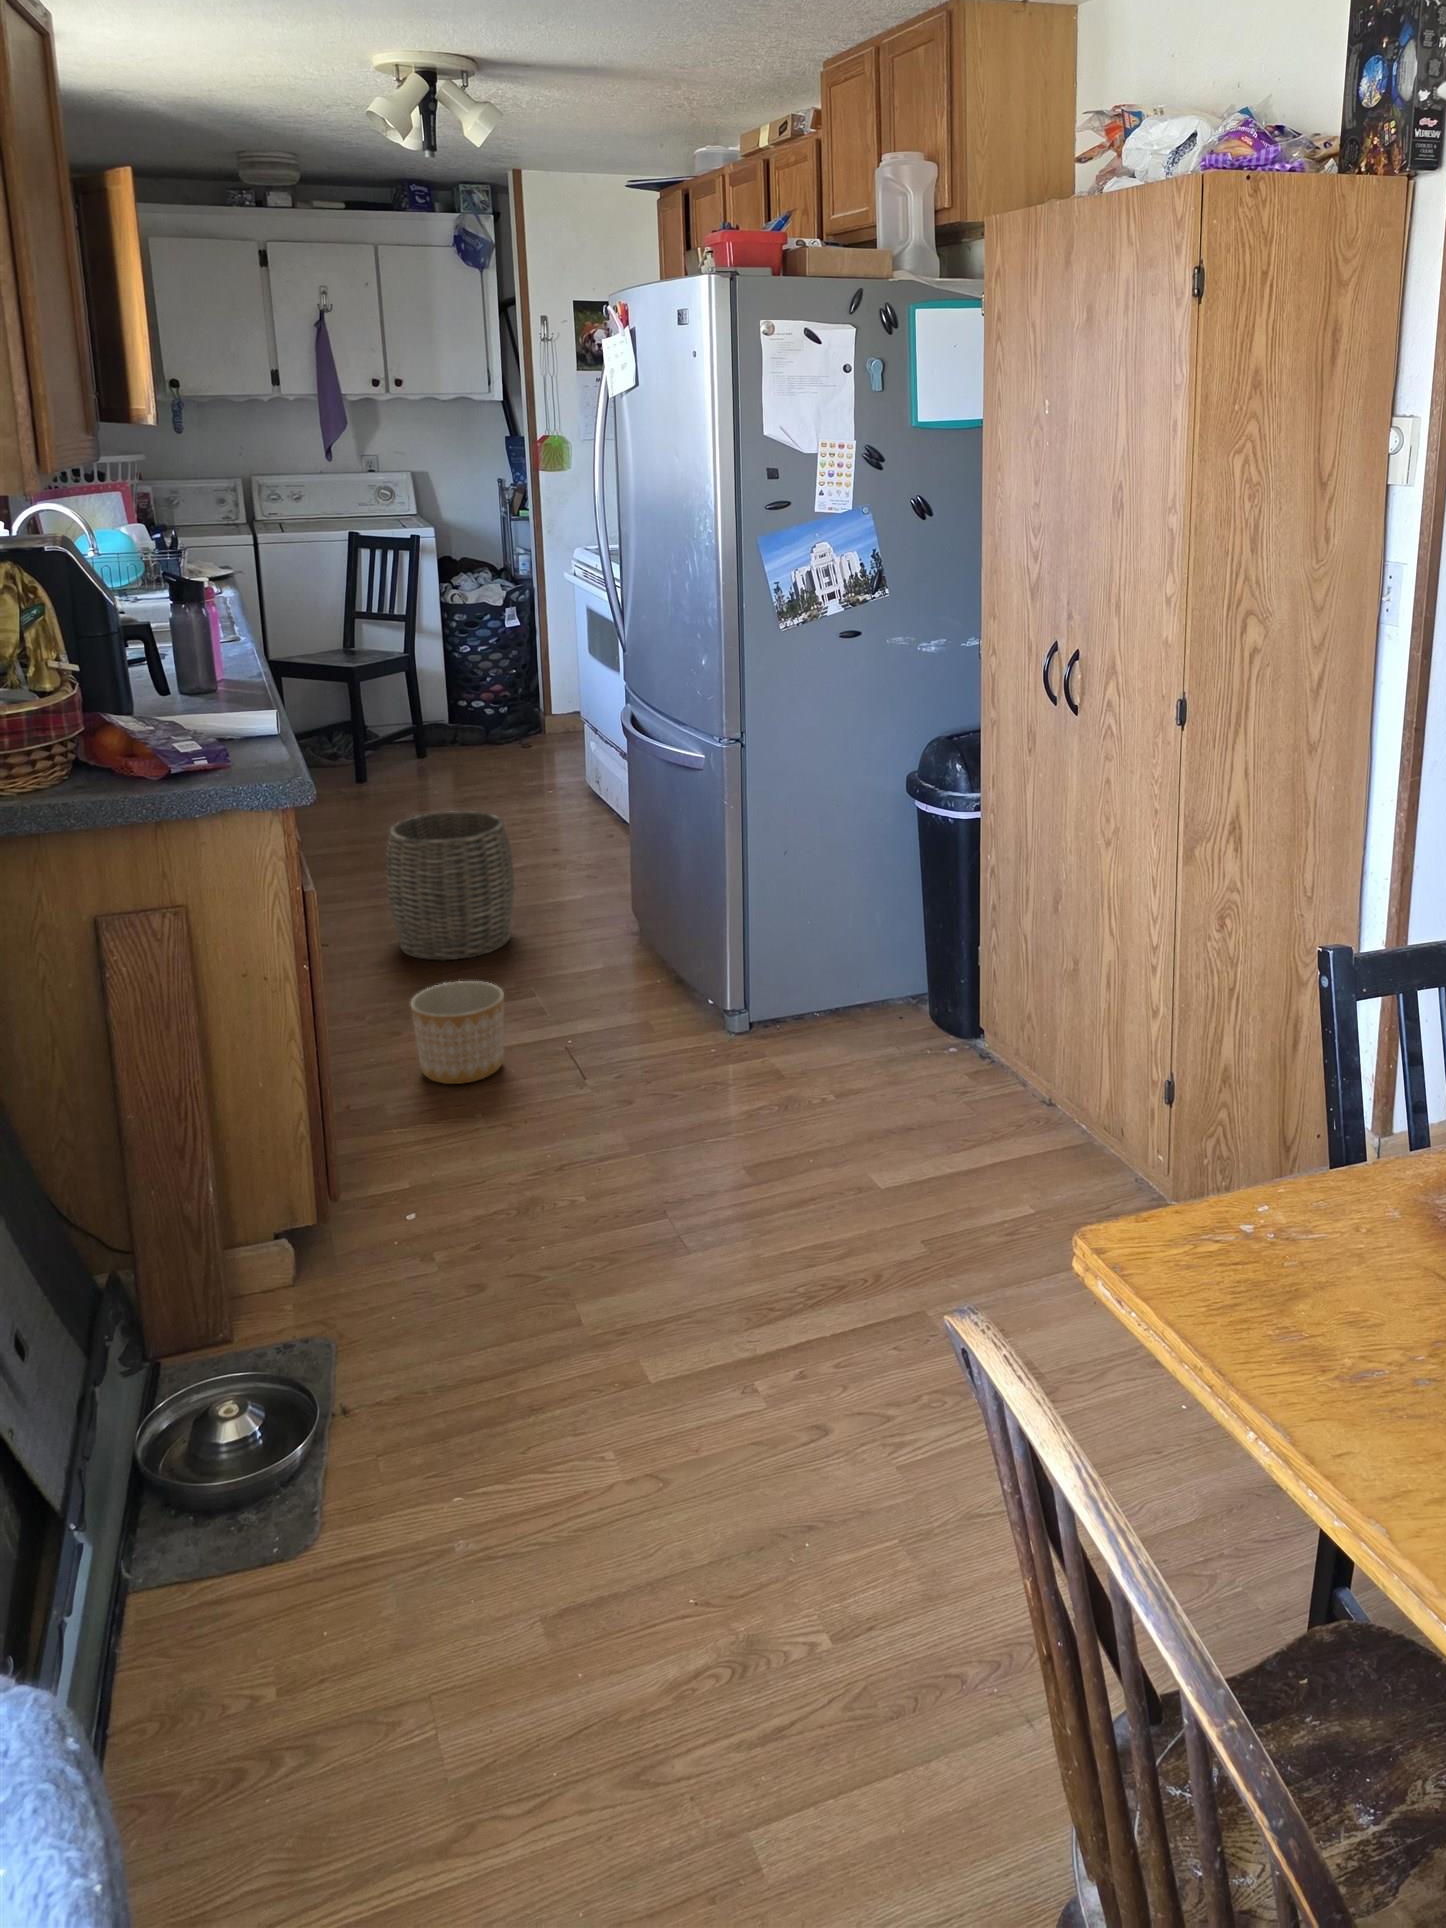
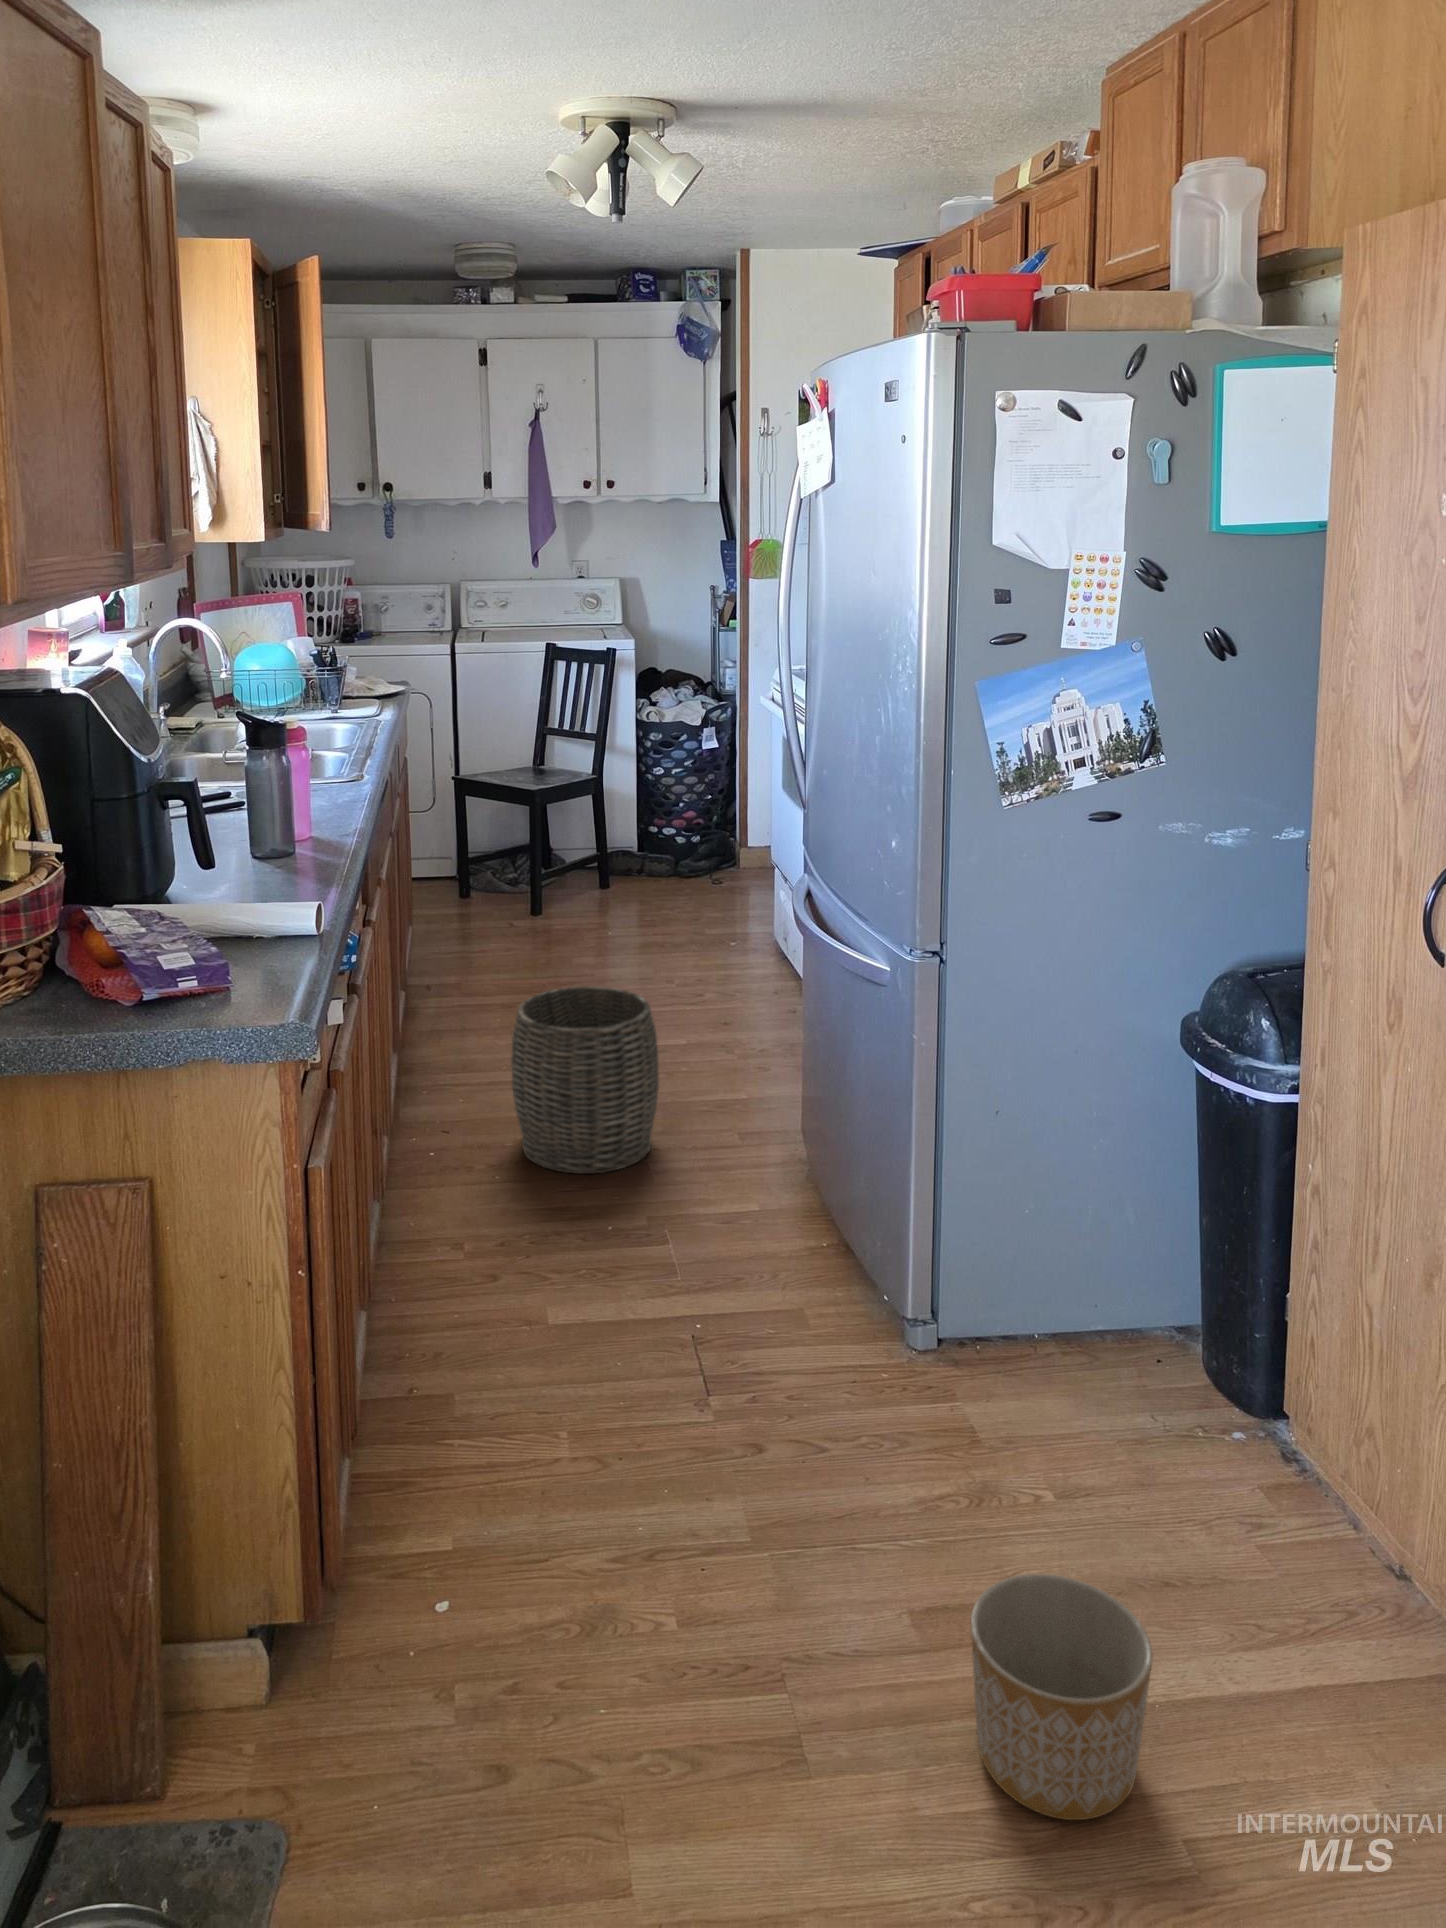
planter: present [410,981,504,1084] -> present [971,1574,1153,1820]

